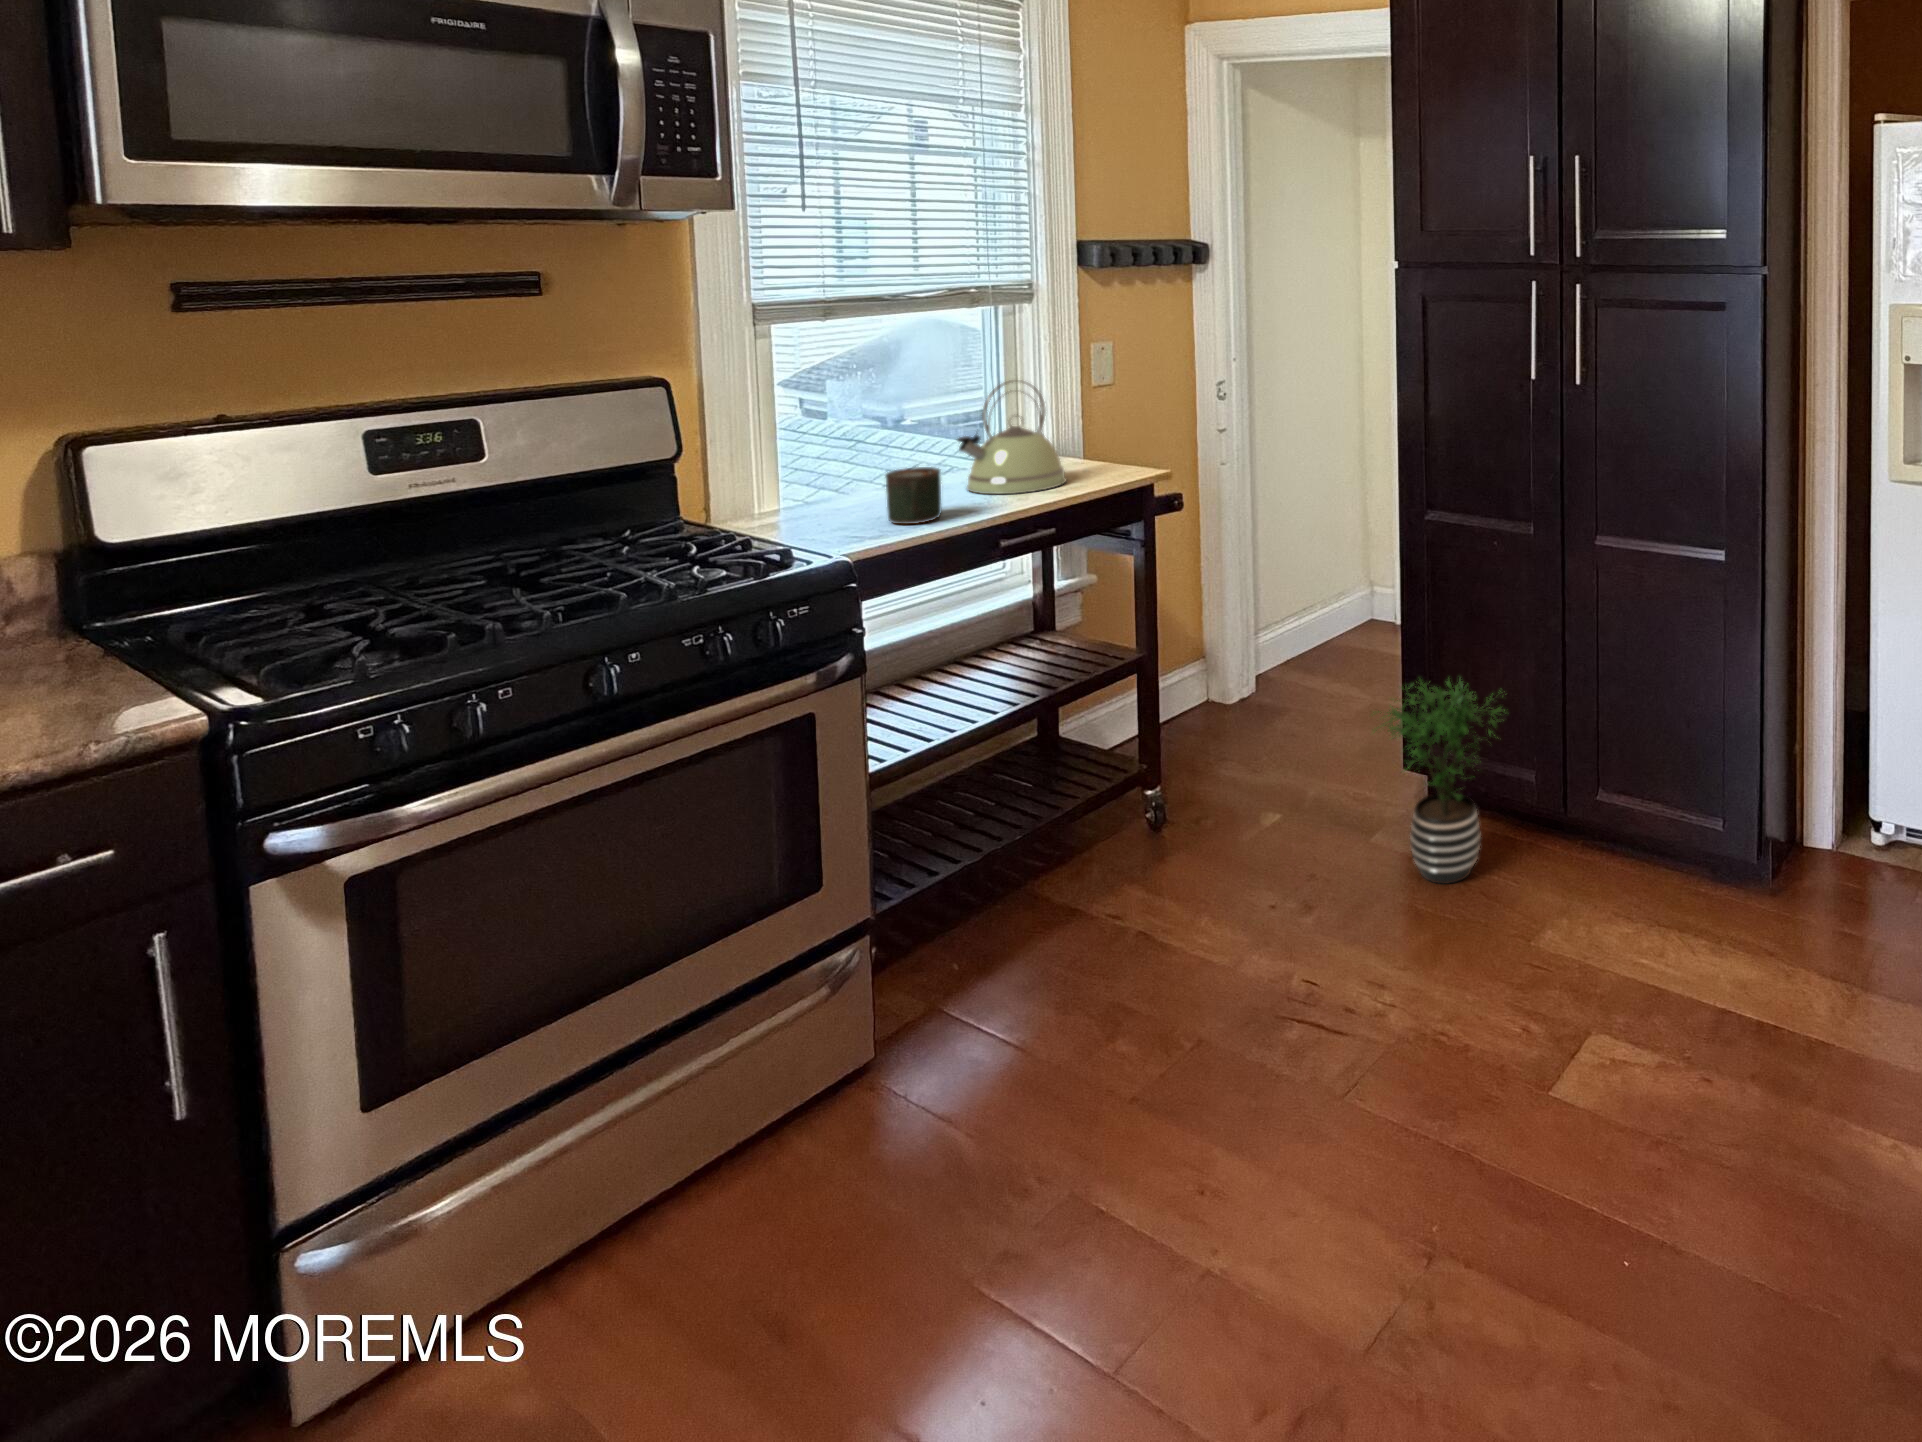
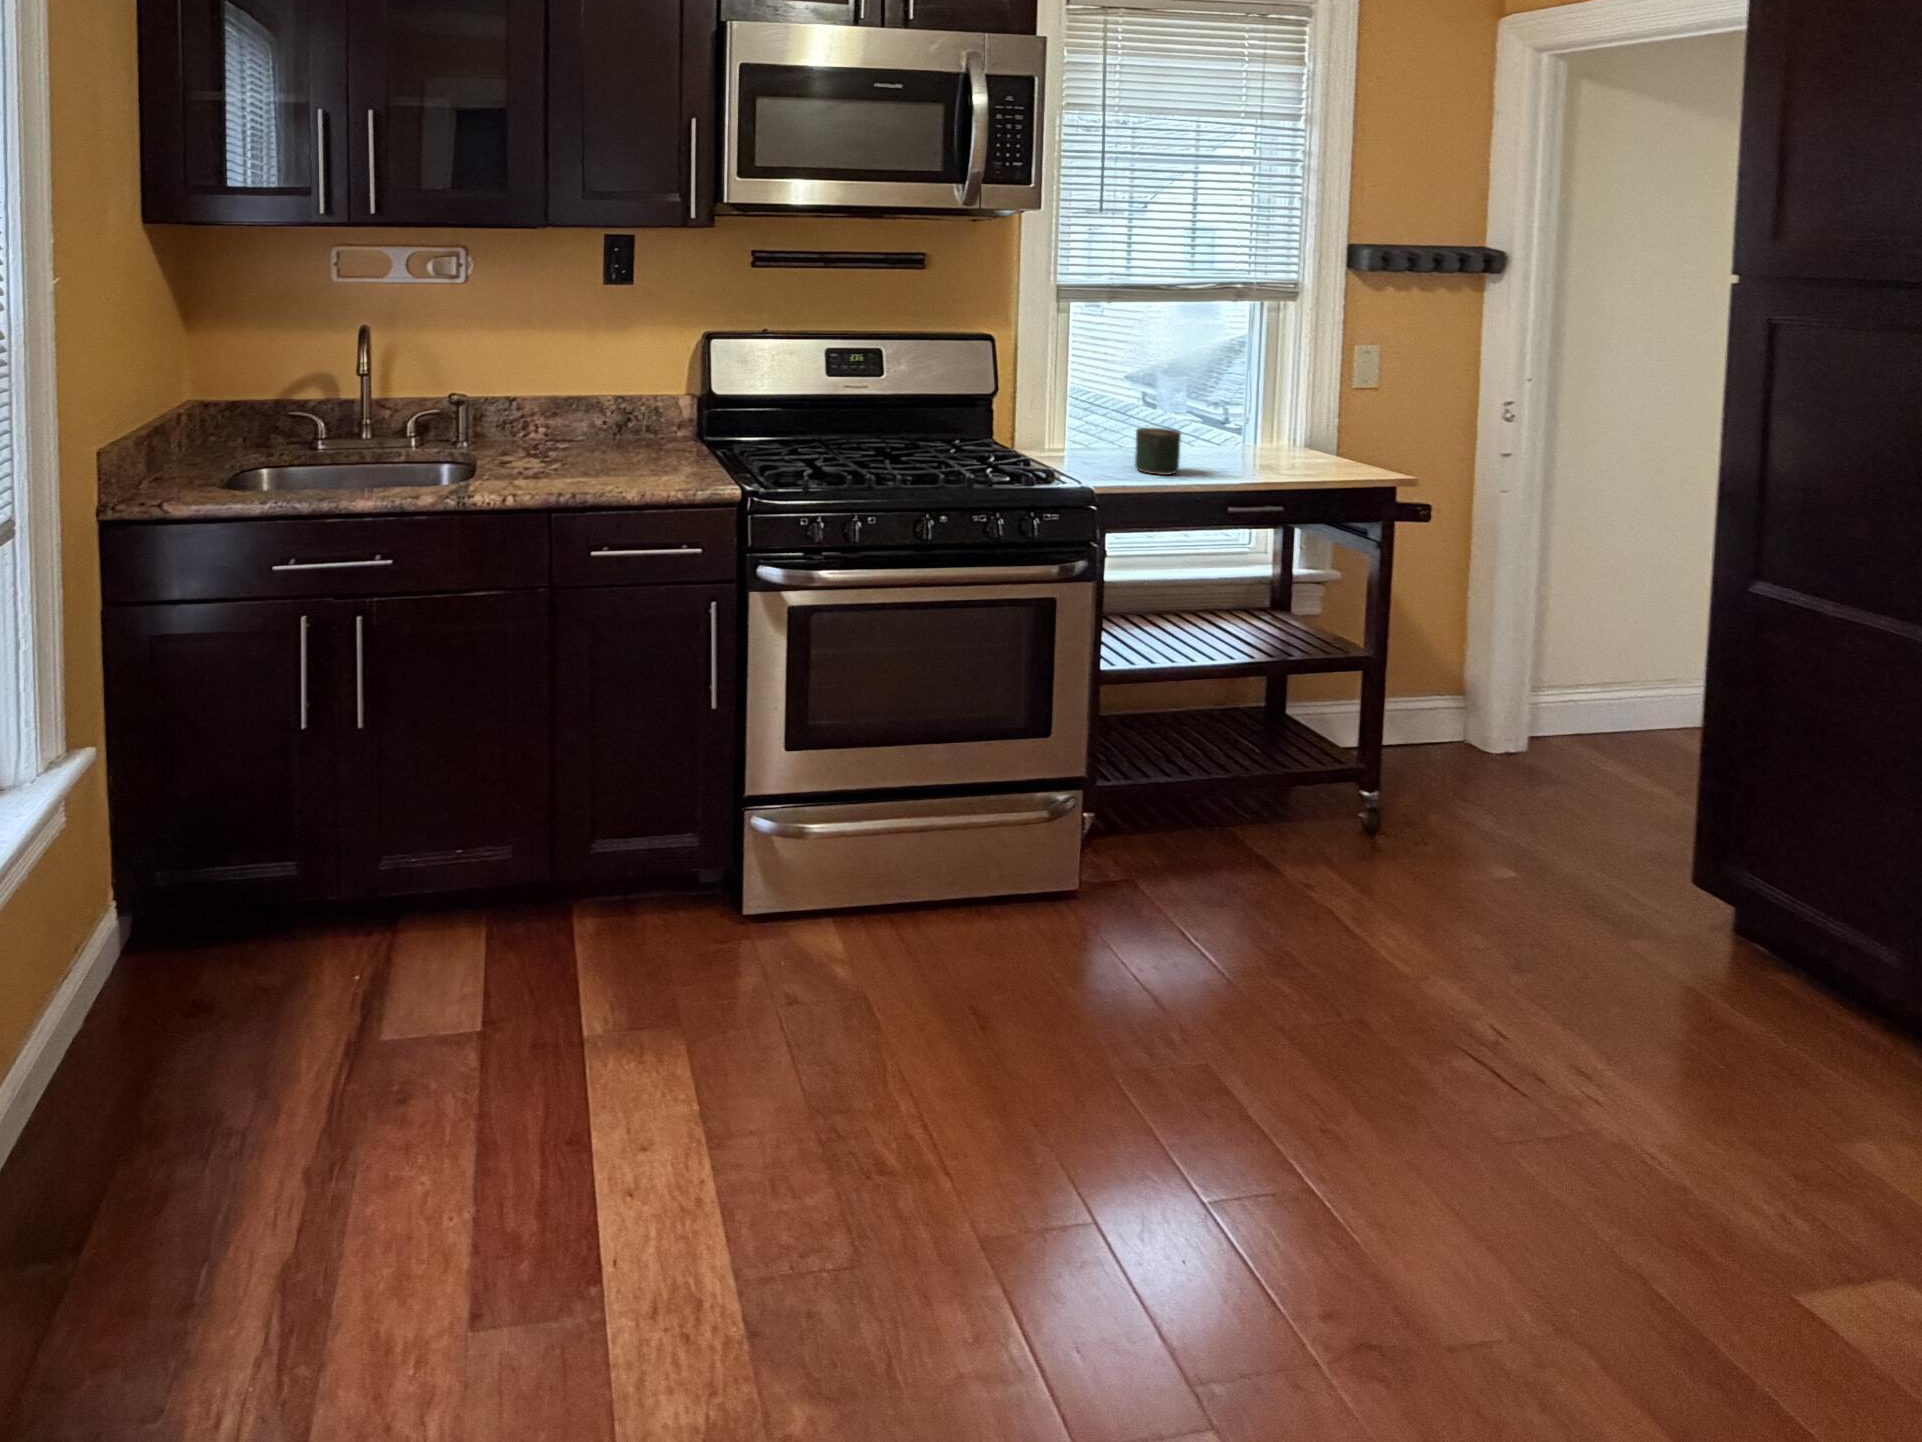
kettle: present [958,380,1067,494] -> none [1203,366,1303,470]
potted plant: present [1377,681,1505,884] -> none [1631,773,1864,1040]

